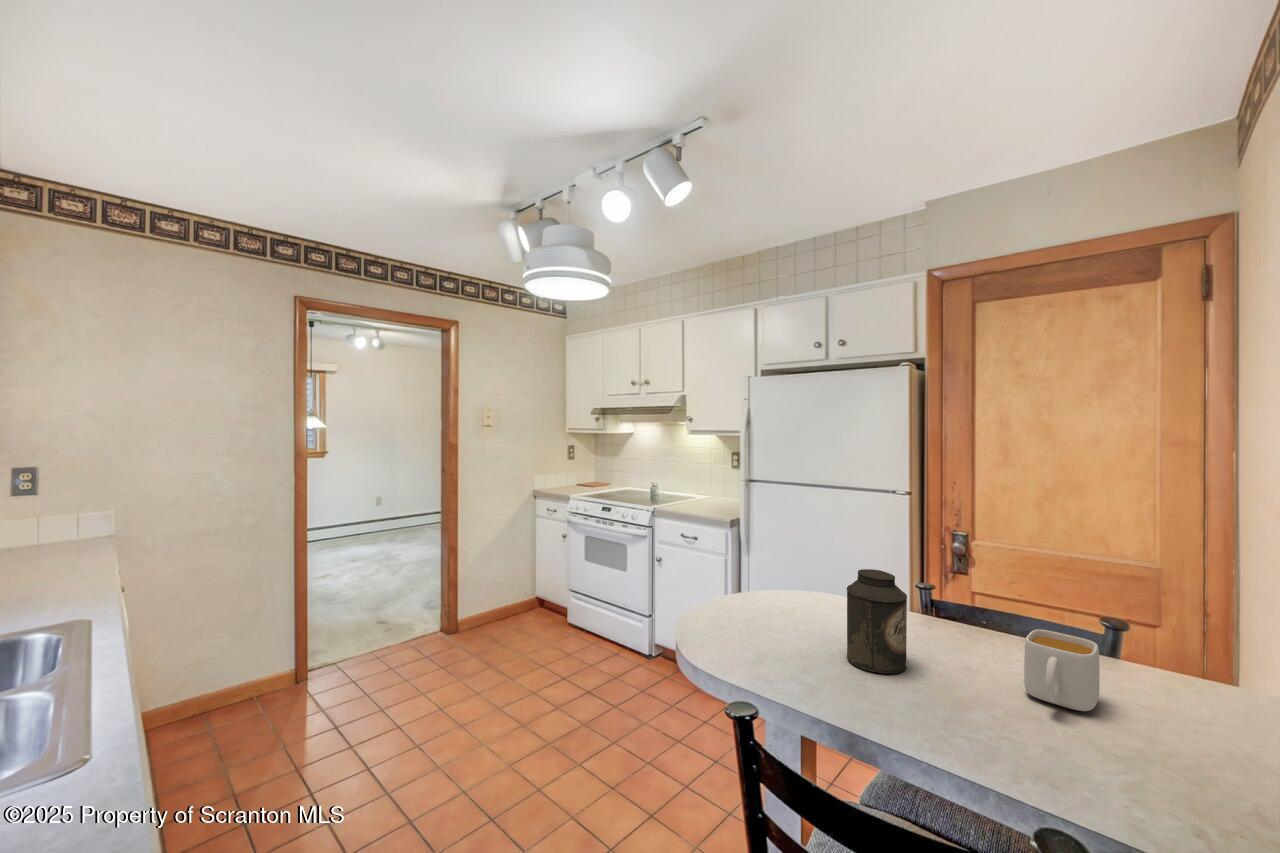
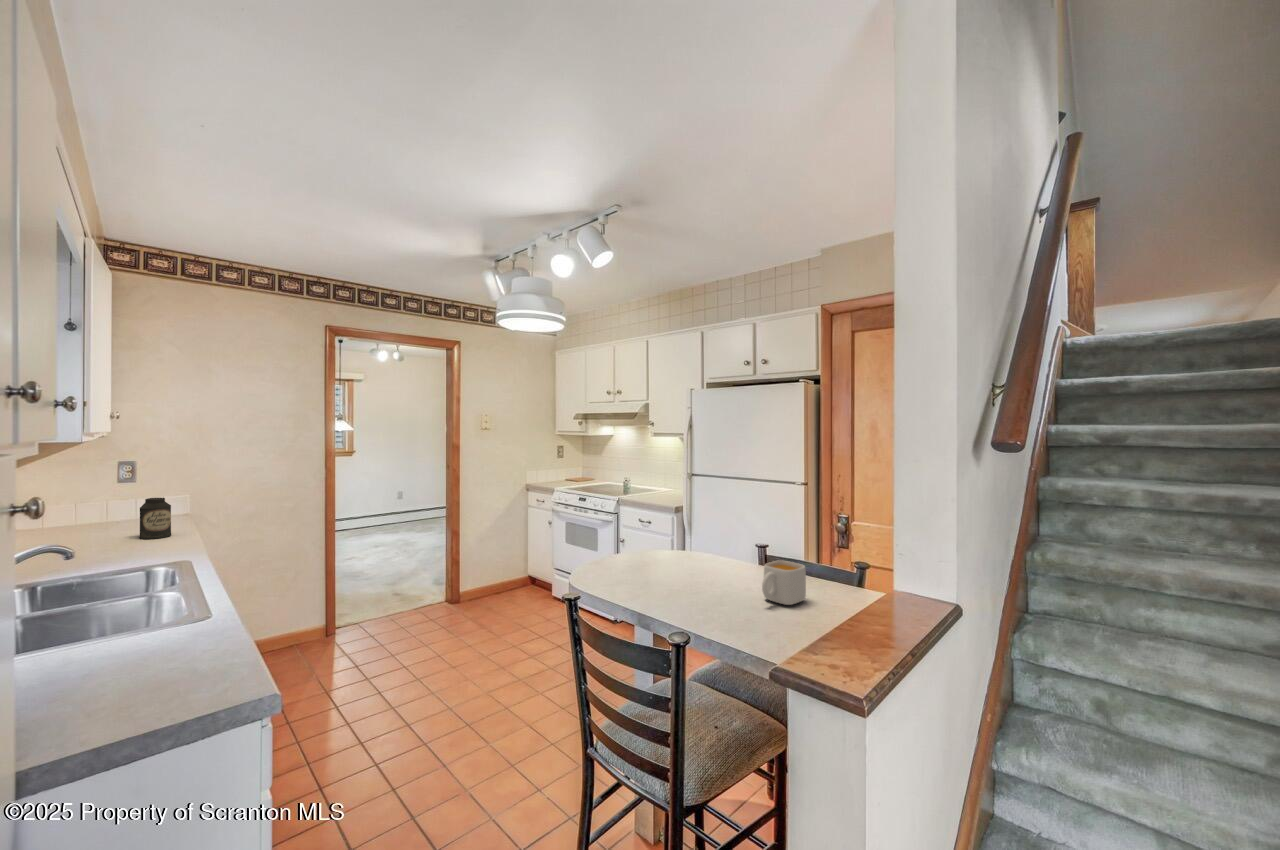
canister: present [847,569,907,674] -> present [140,498,171,539]

